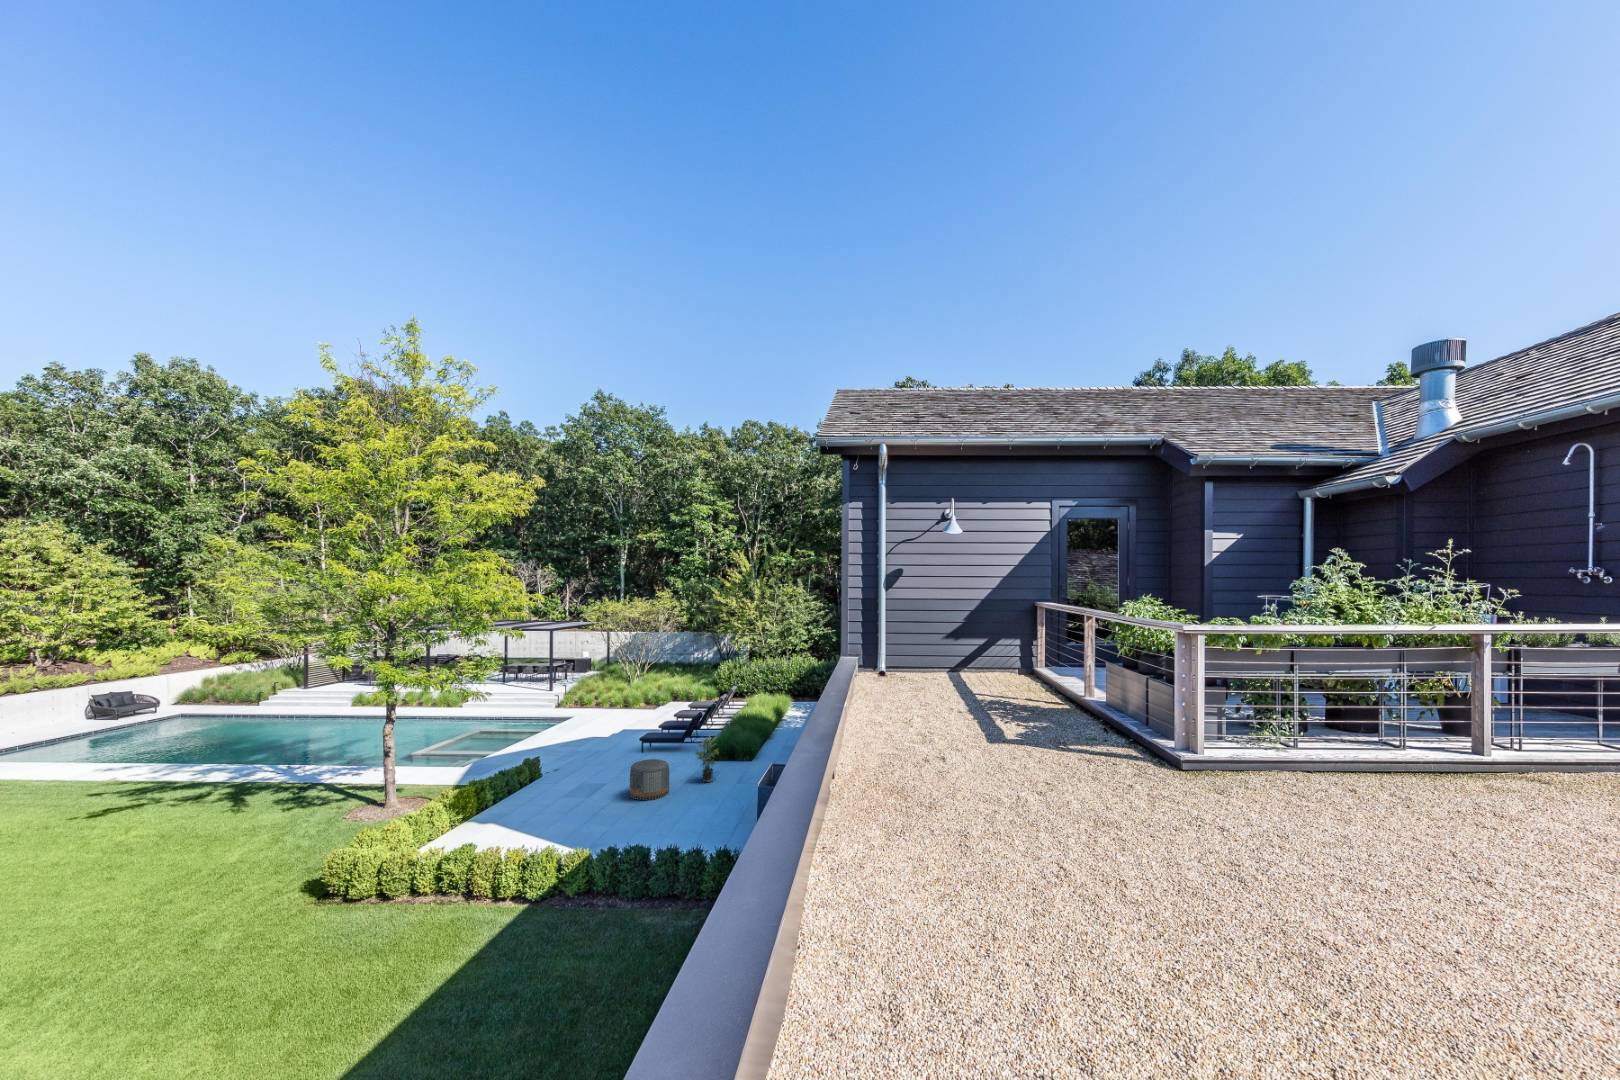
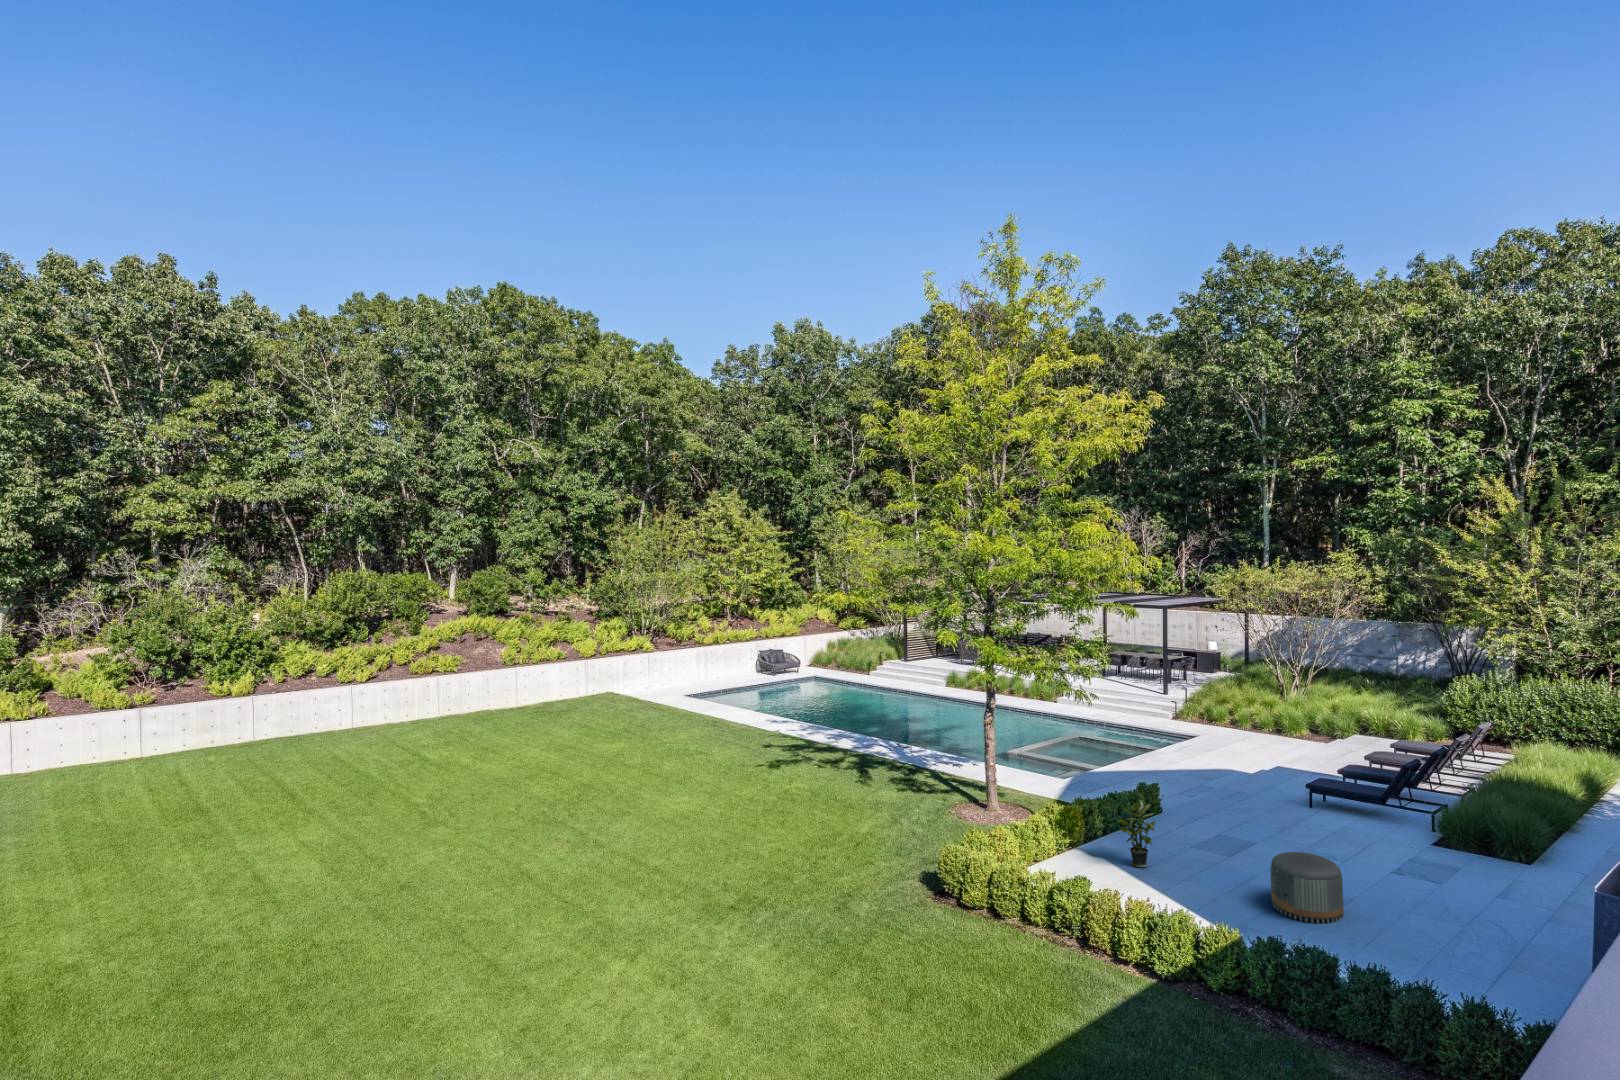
potted plant: present [695,738,718,782] -> present [1118,800,1155,868]

